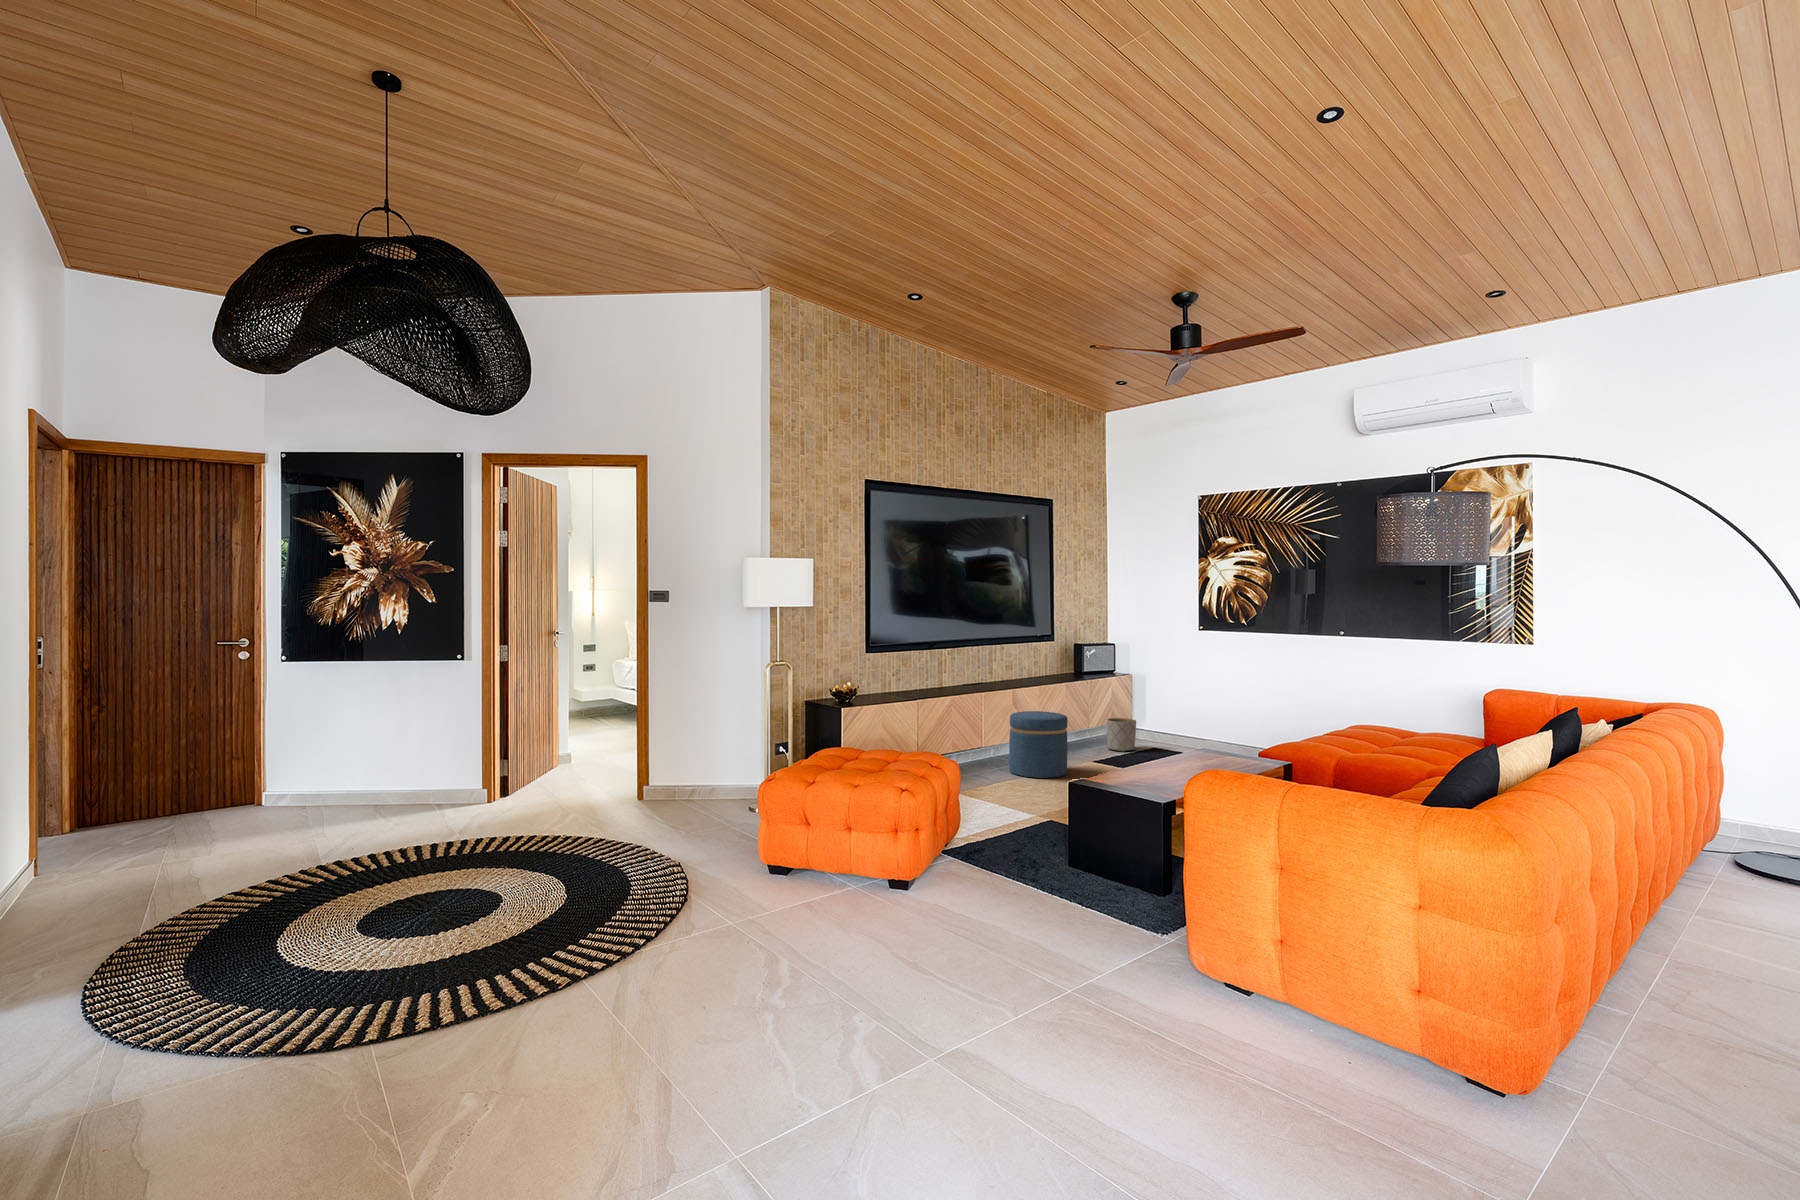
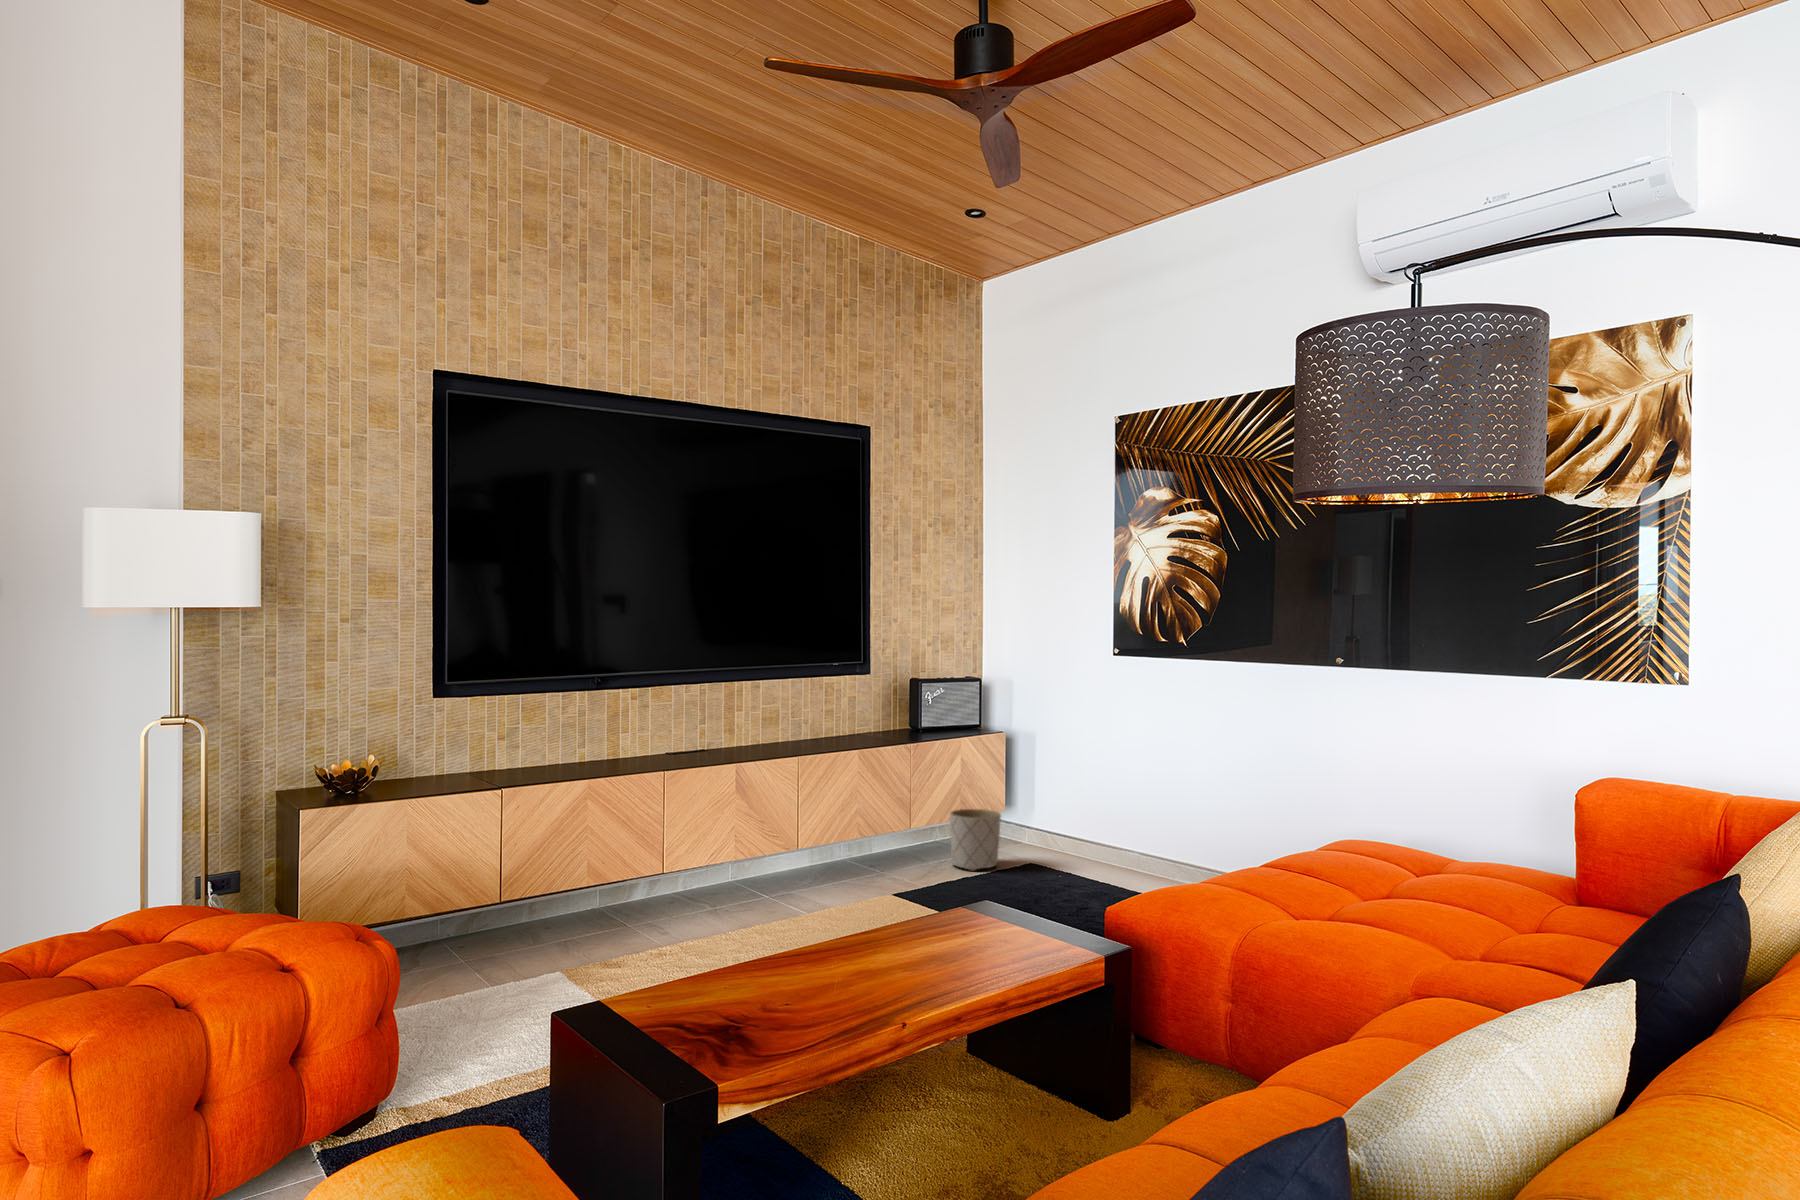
ottoman: present [1009,711,1068,778] -> none [715,802,823,932]

